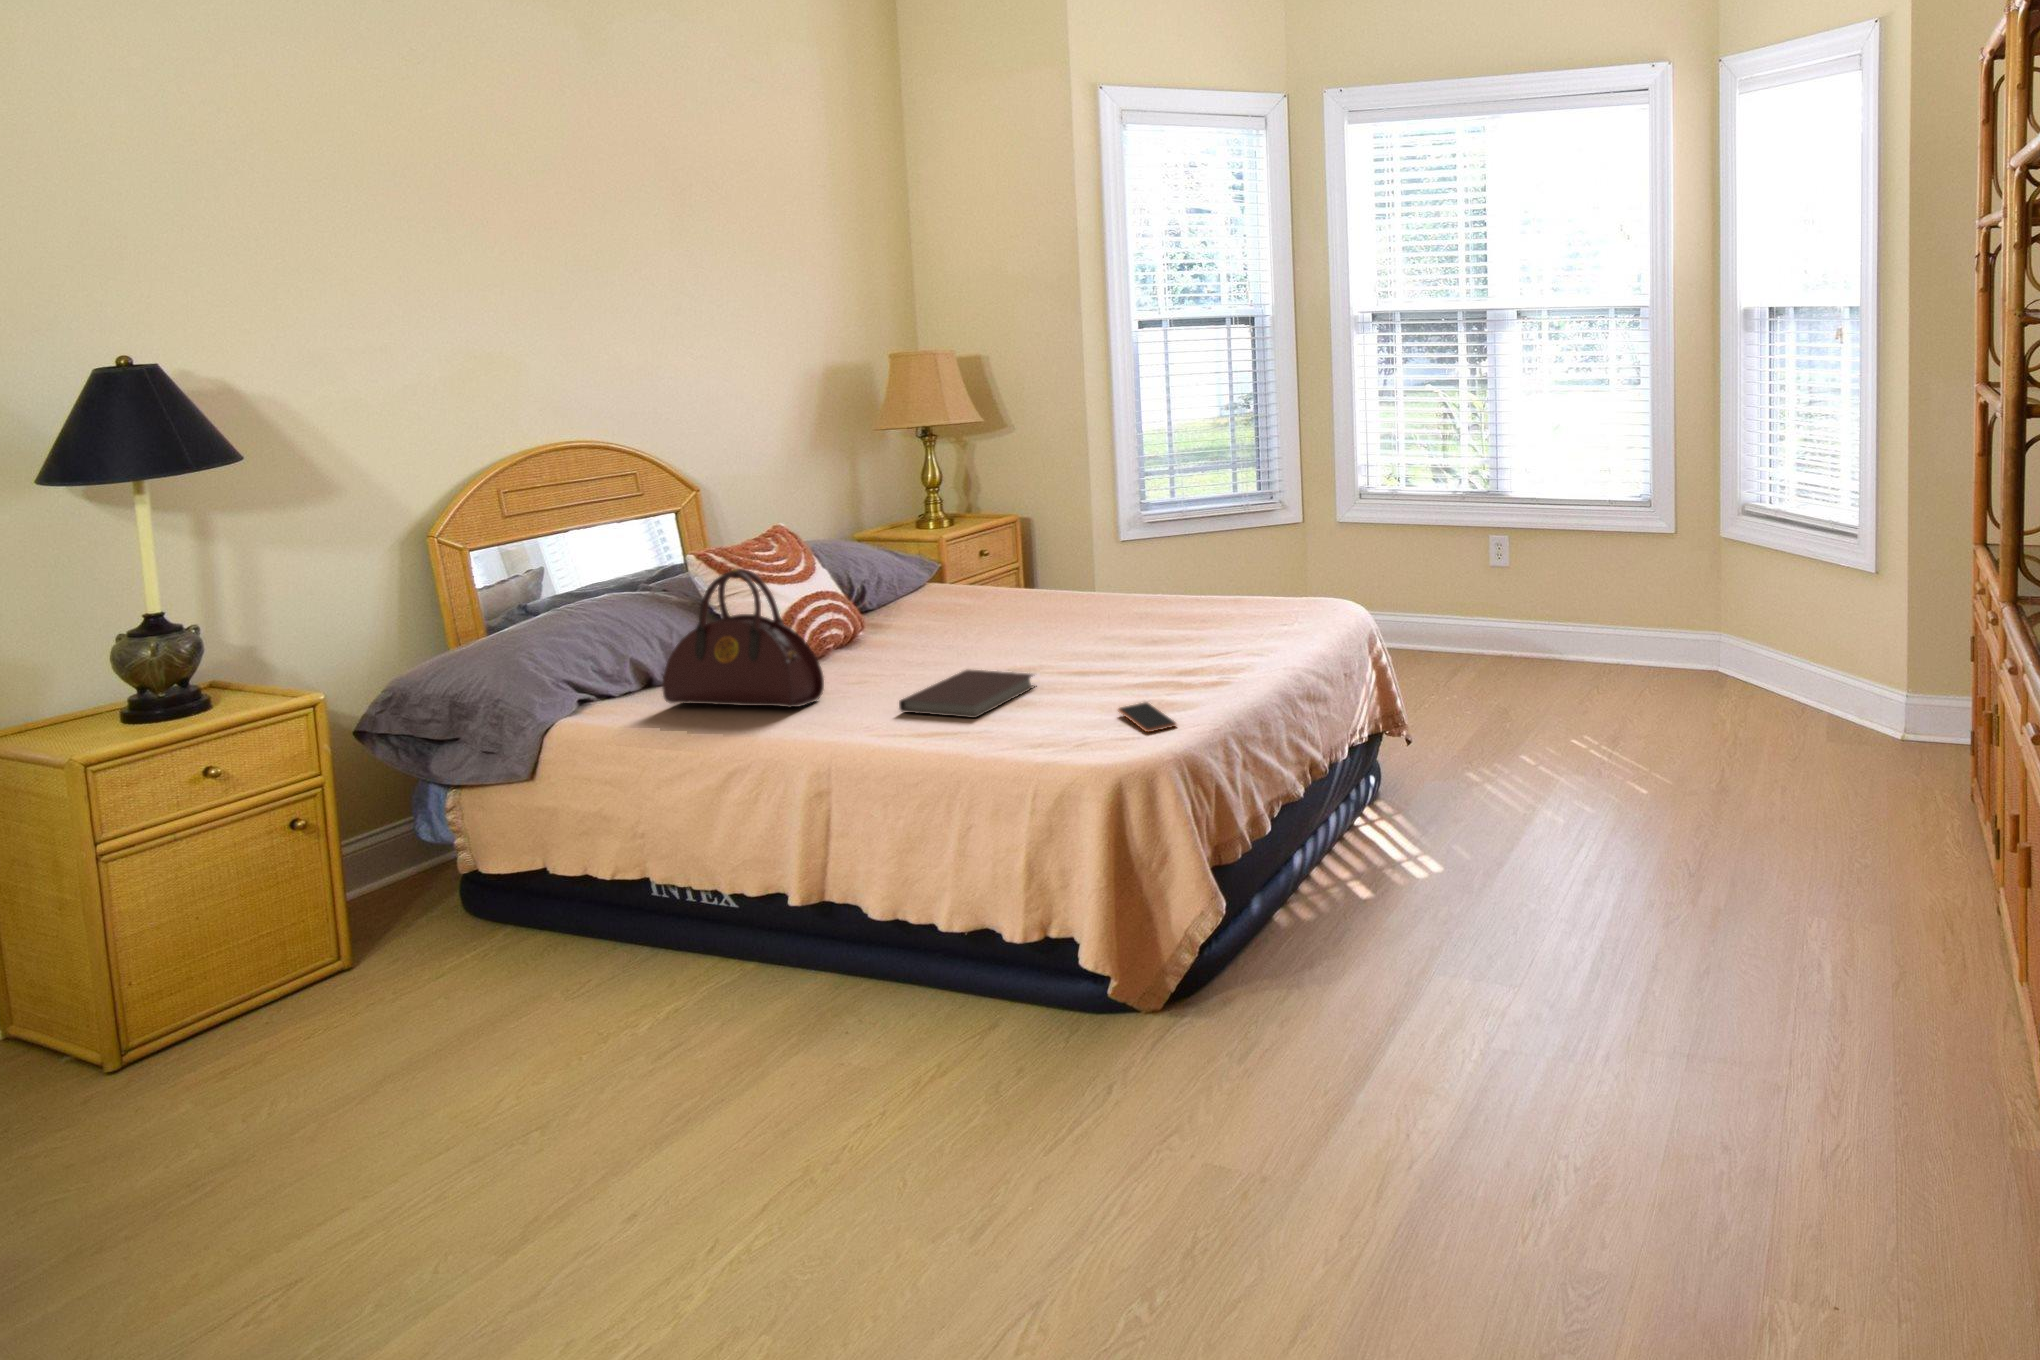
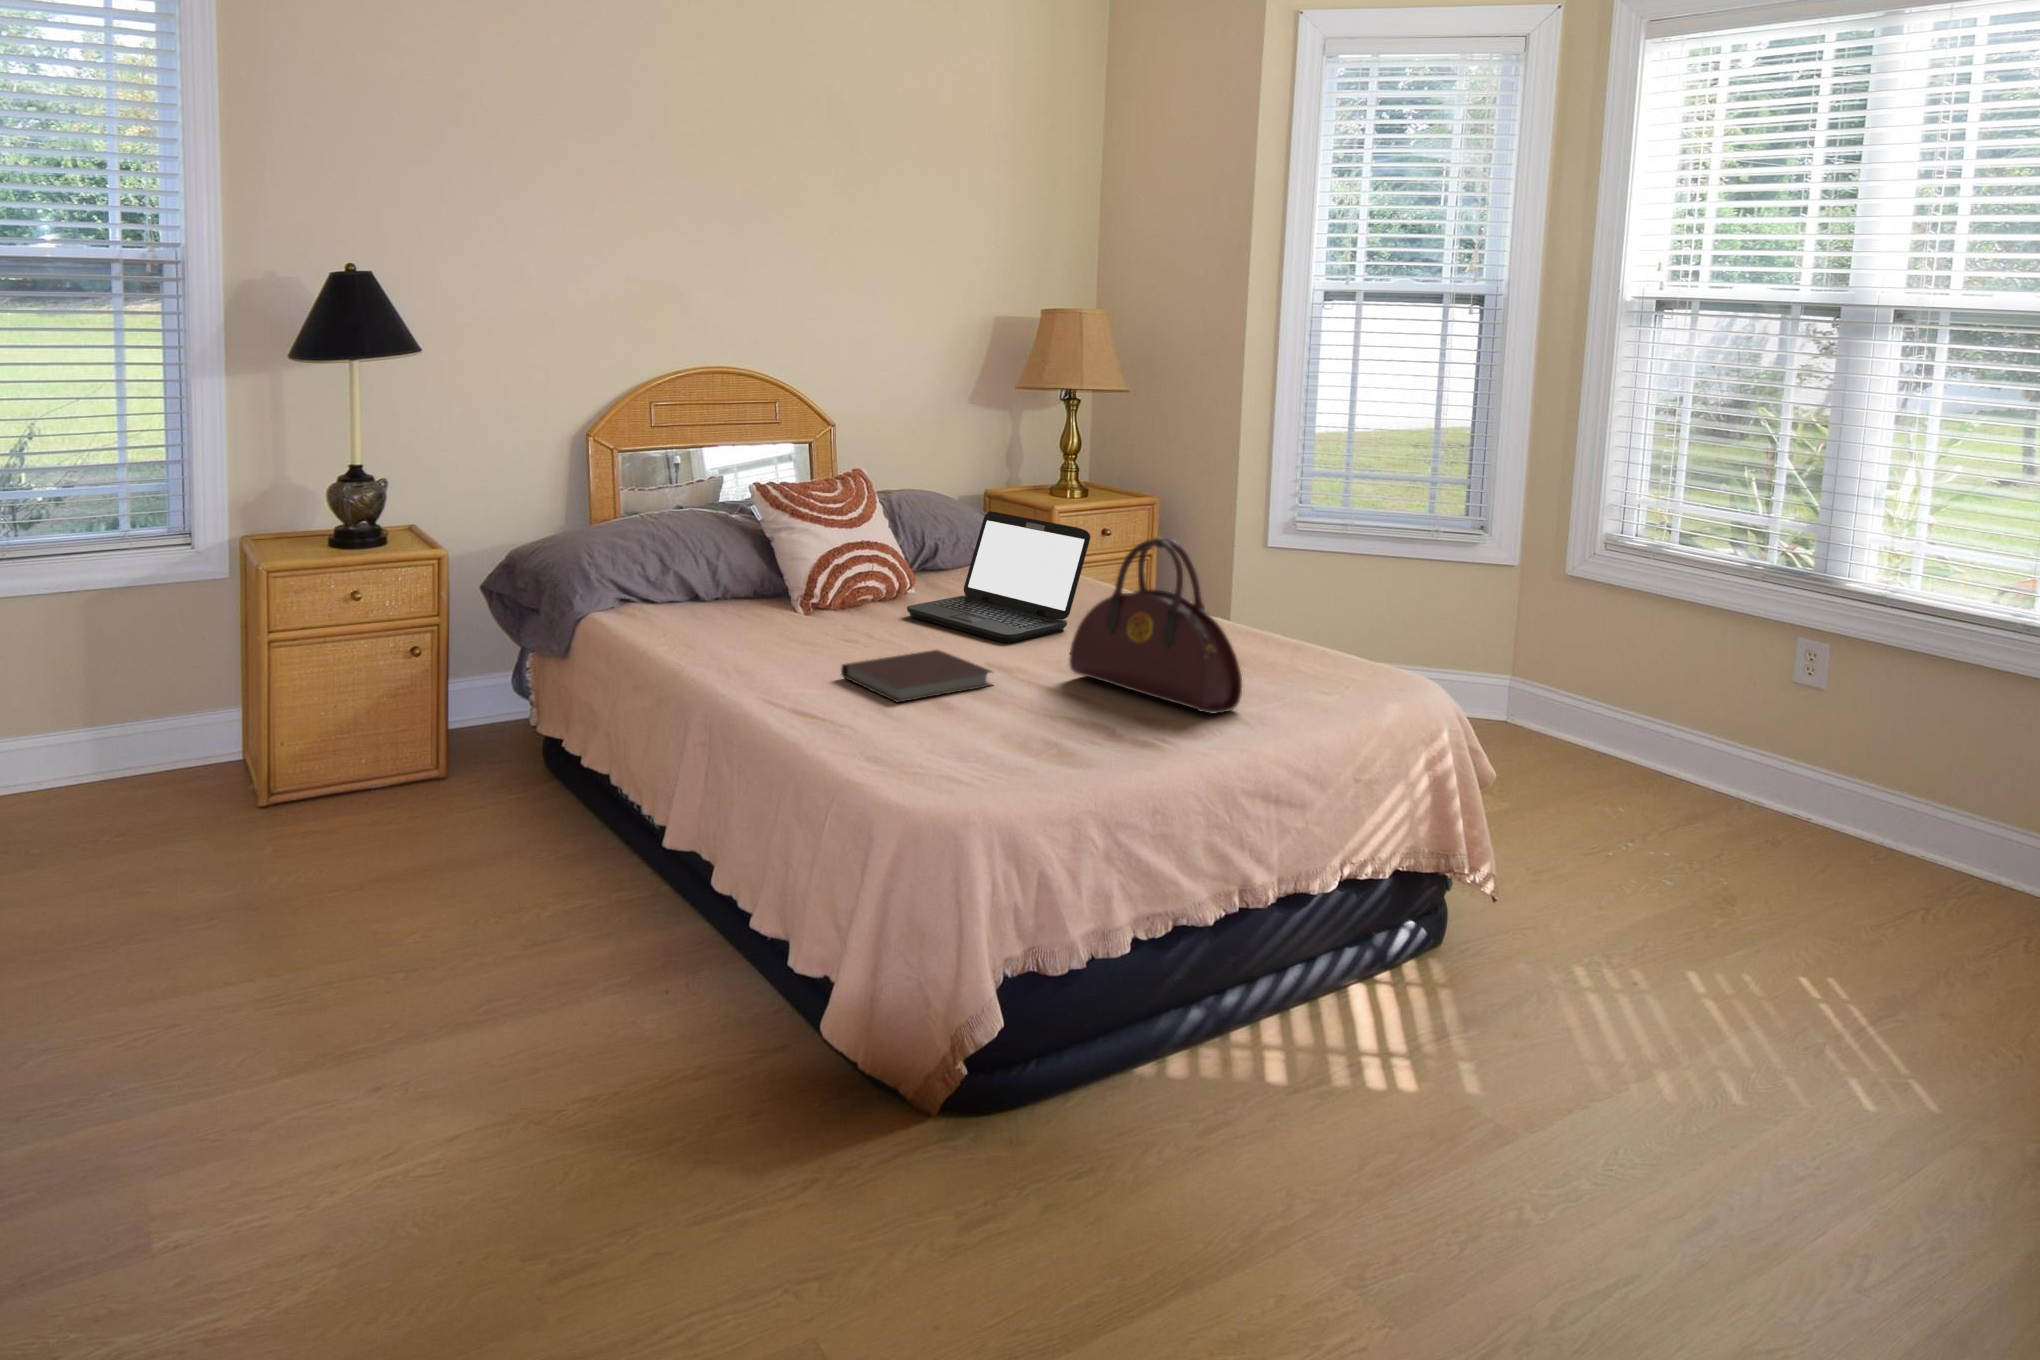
laptop: none [889,543,1049,653] -> present [907,511,1090,643]
handbag: present [662,569,824,707] -> present [1069,537,1242,713]
smartphone: present [1118,703,1176,732] -> none [1033,732,1080,772]

